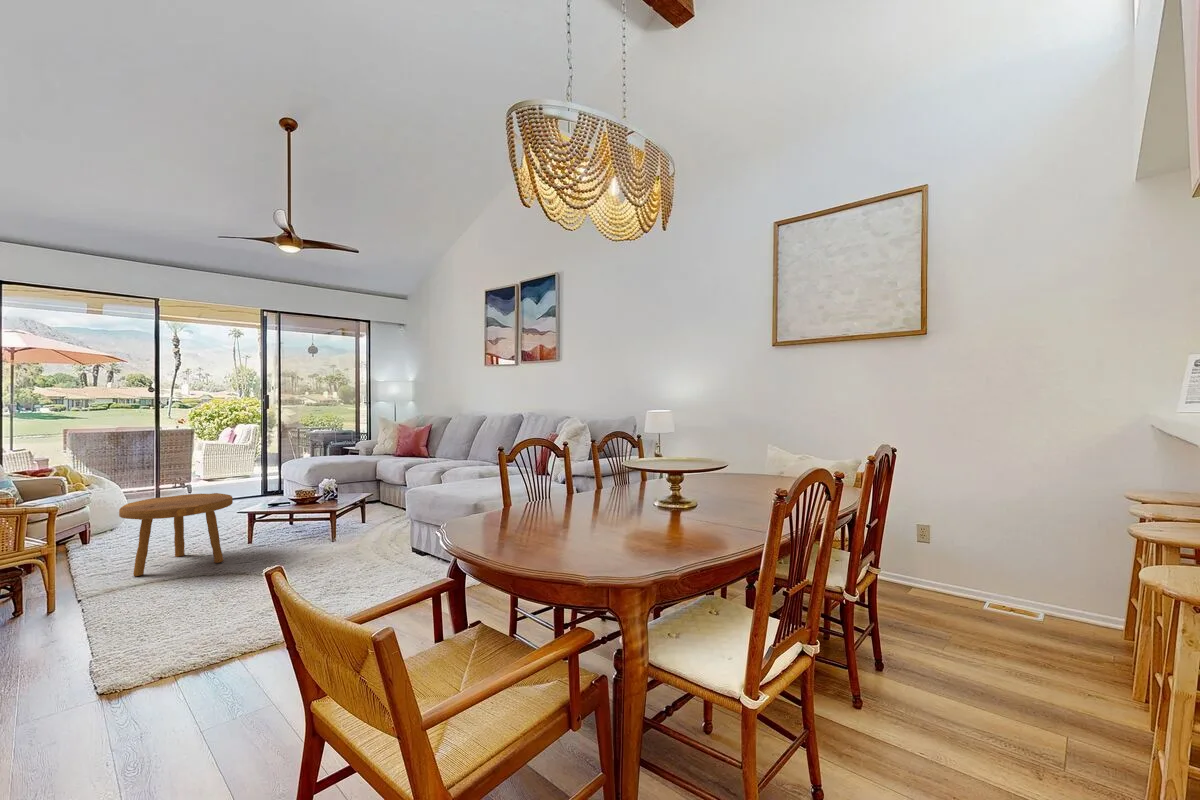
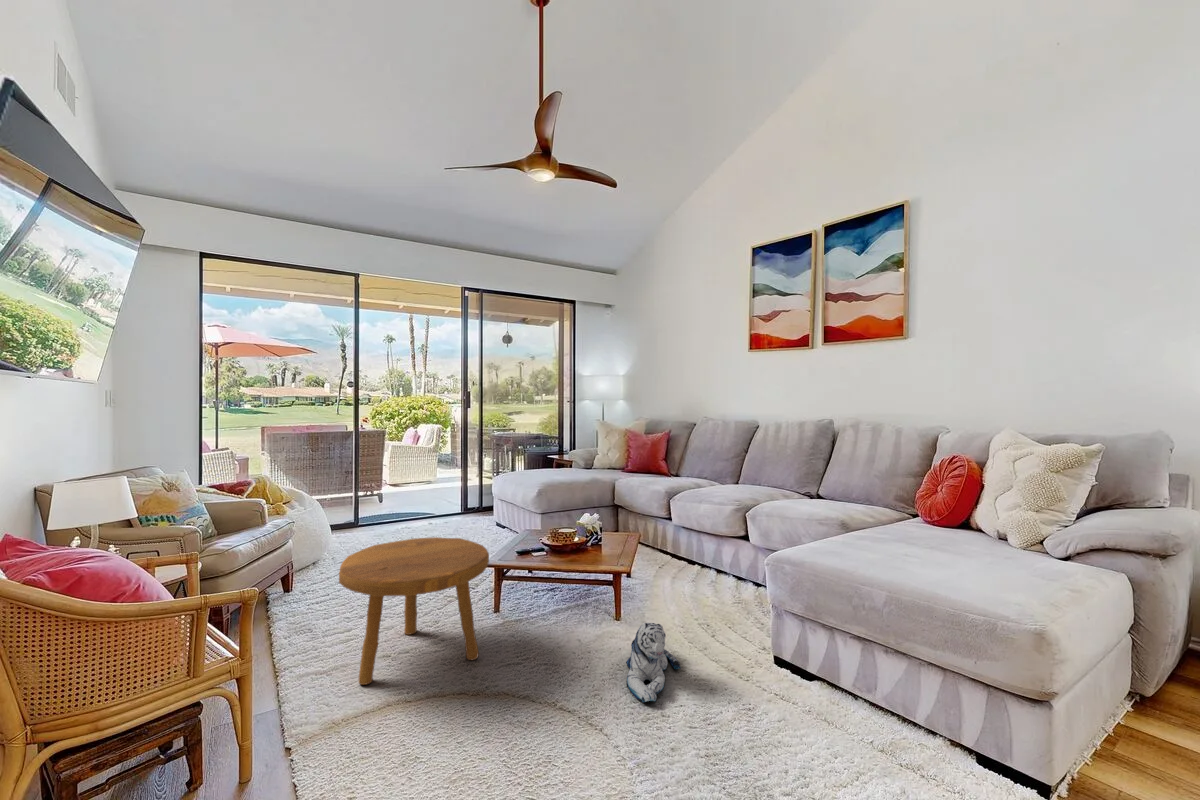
plush toy: none [312,529,354,569] -> present [626,623,680,703]

